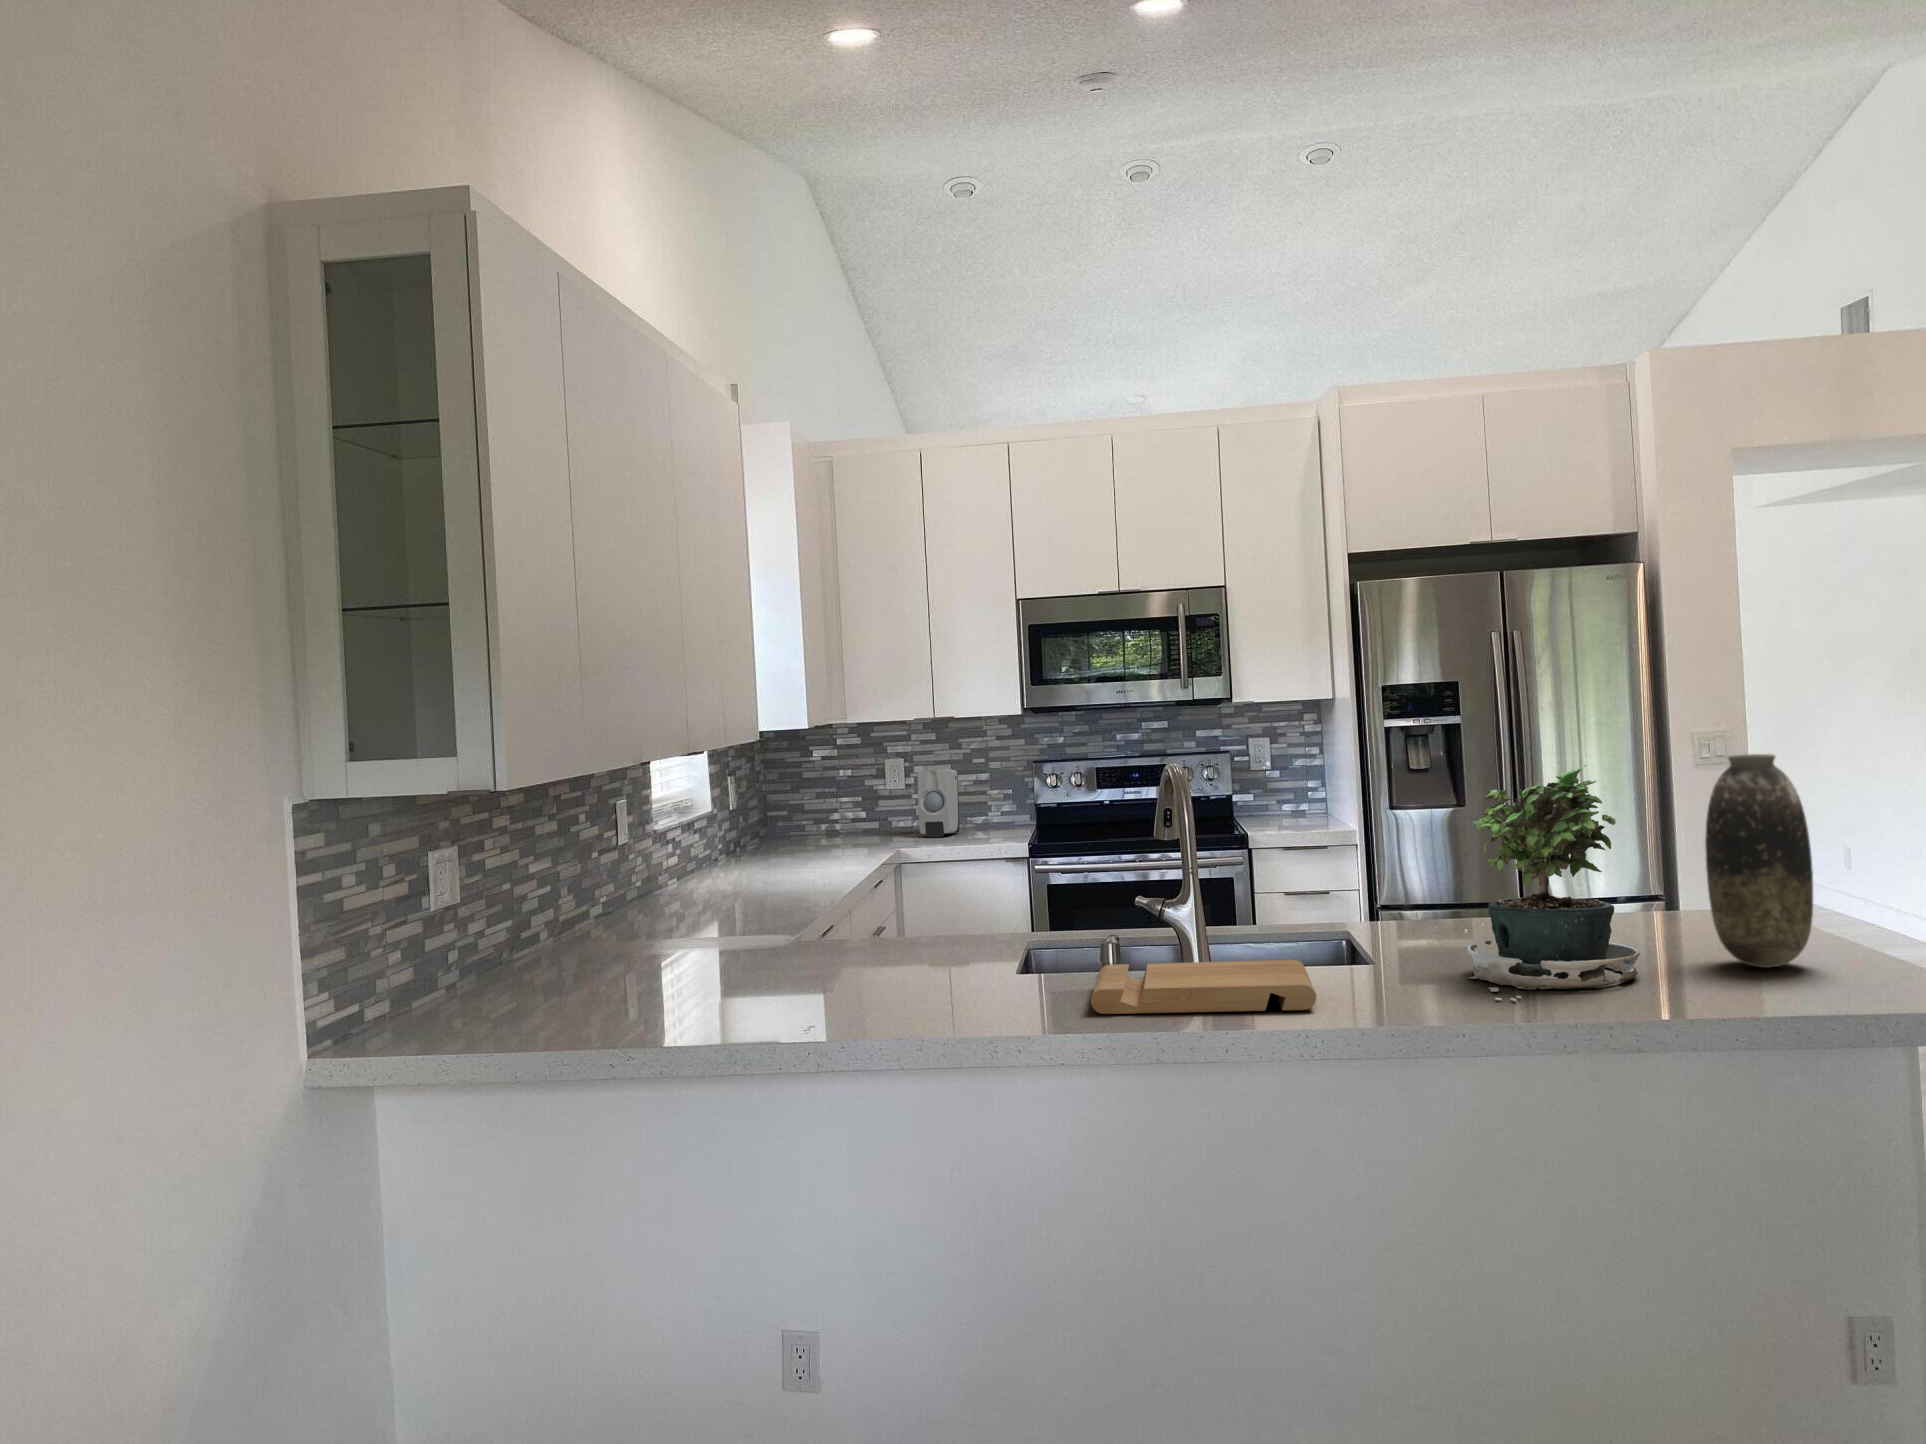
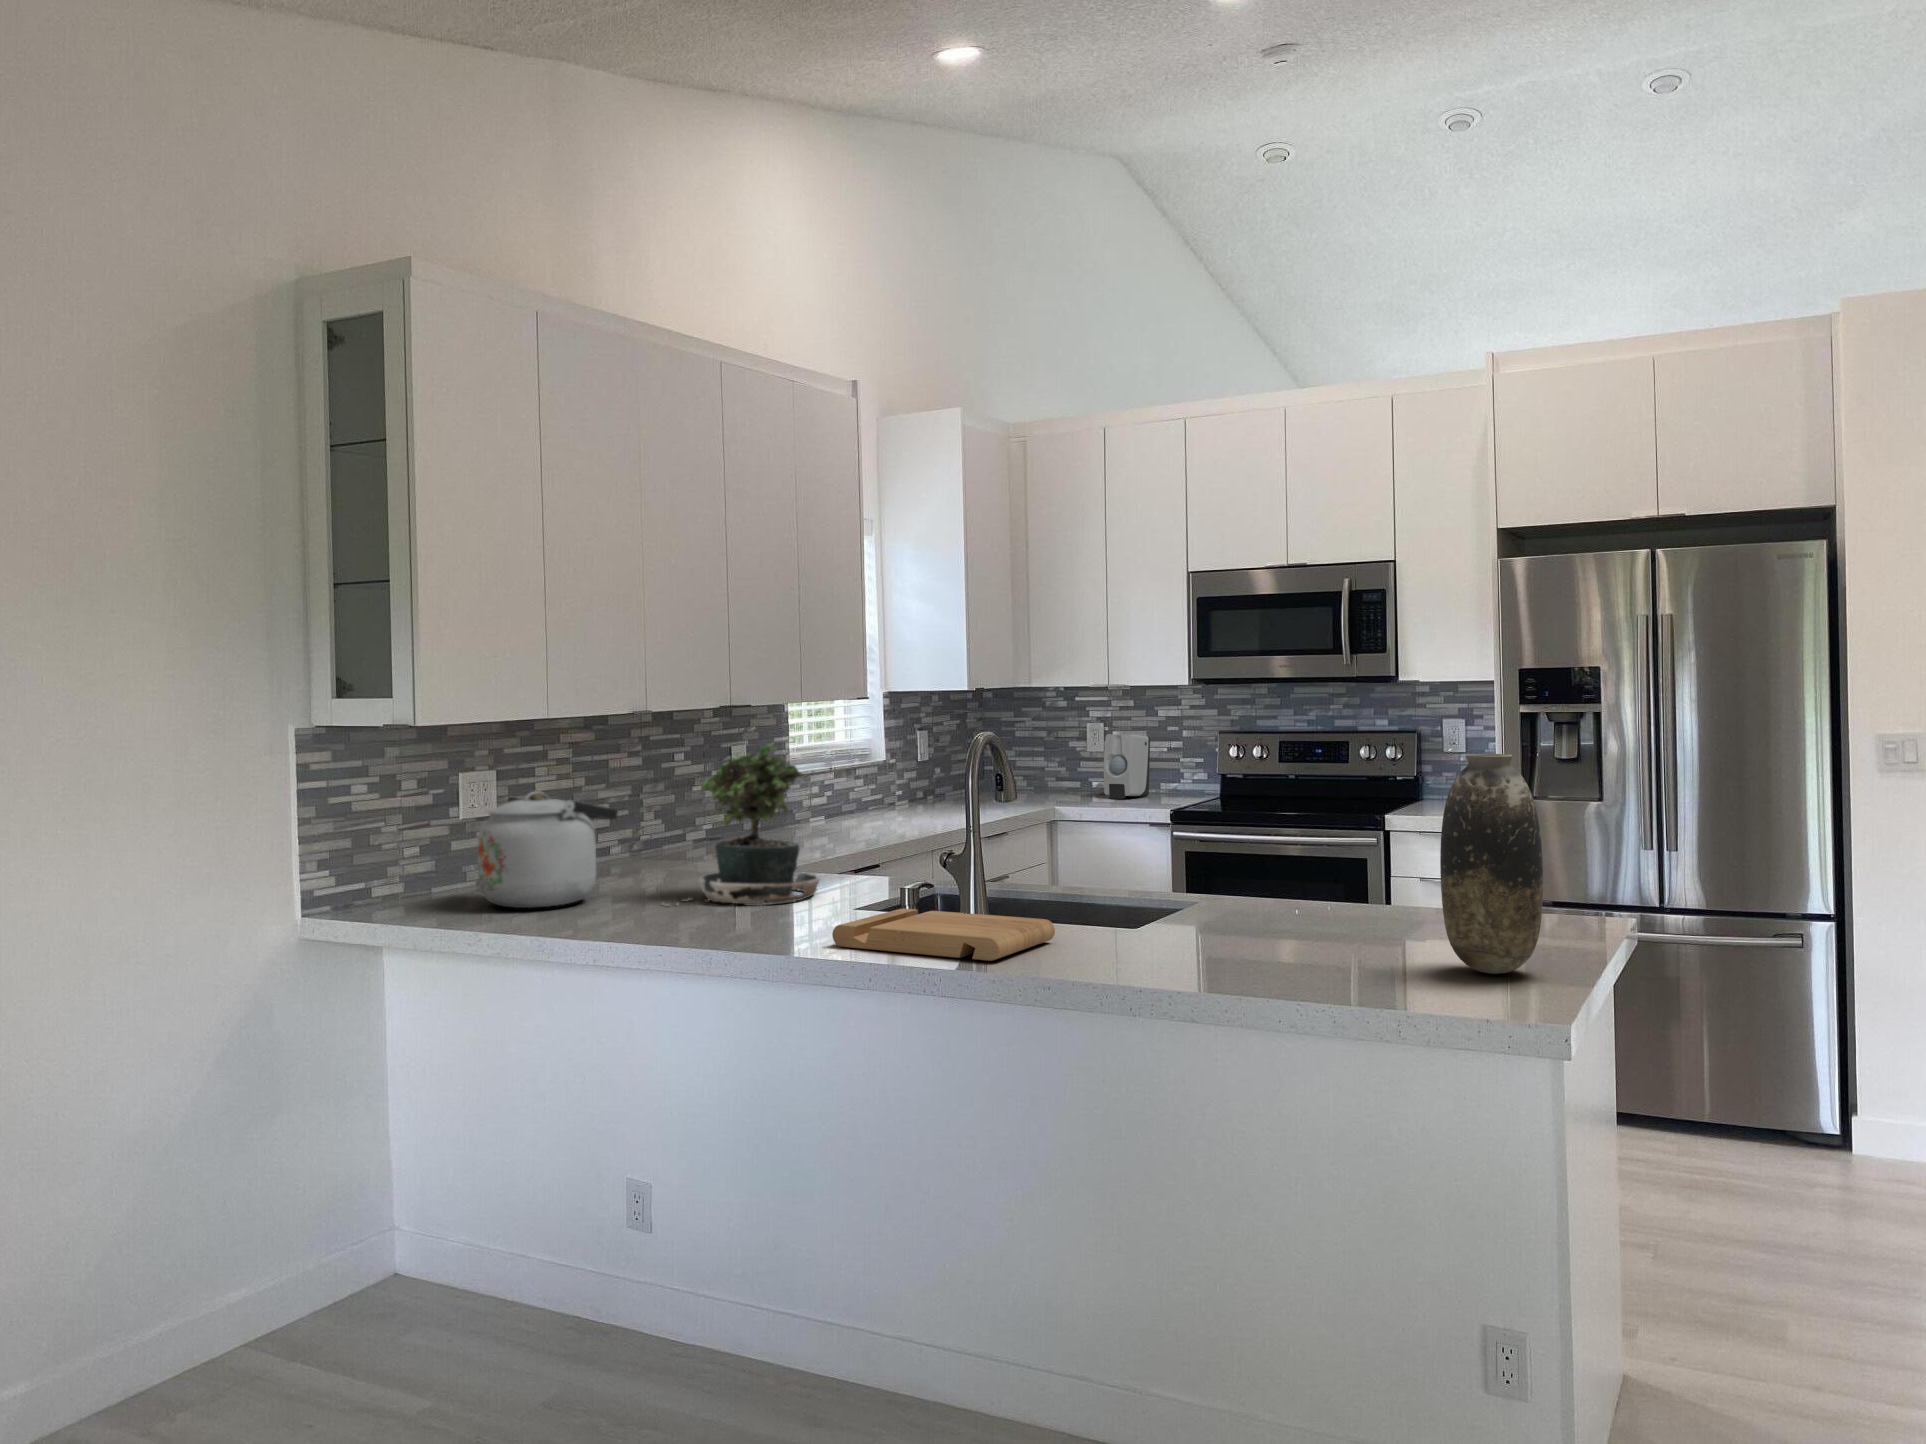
potted plant: present [1467,765,1640,1001] -> present [699,744,820,904]
kettle: none [501,866,685,1014] -> present [478,791,618,908]

